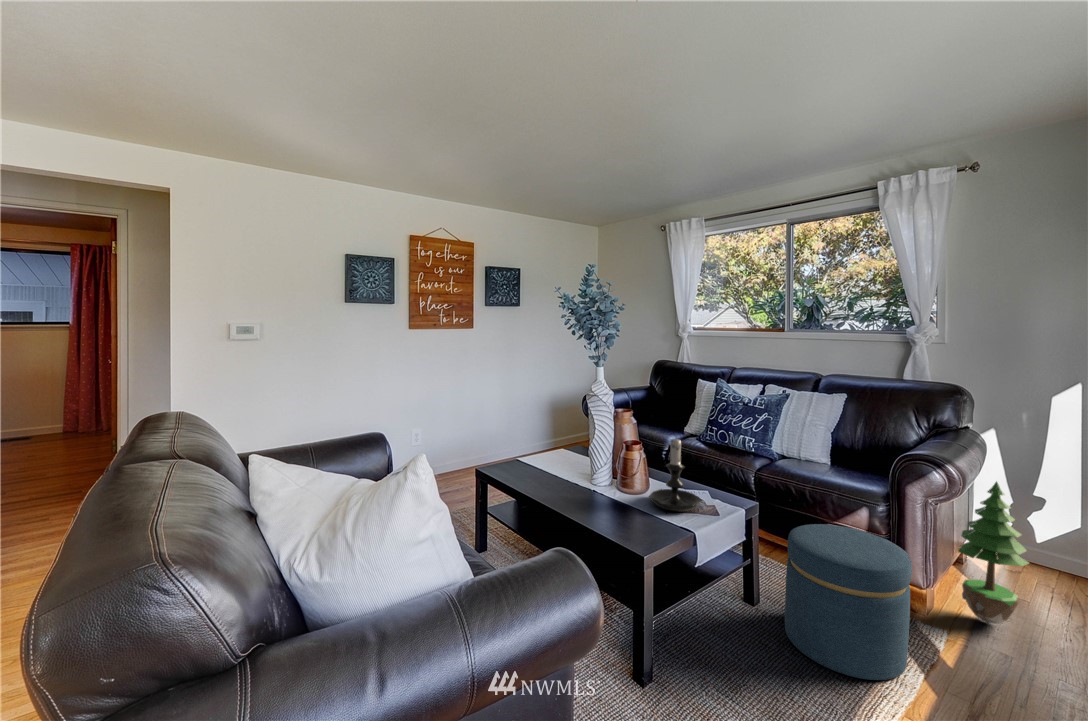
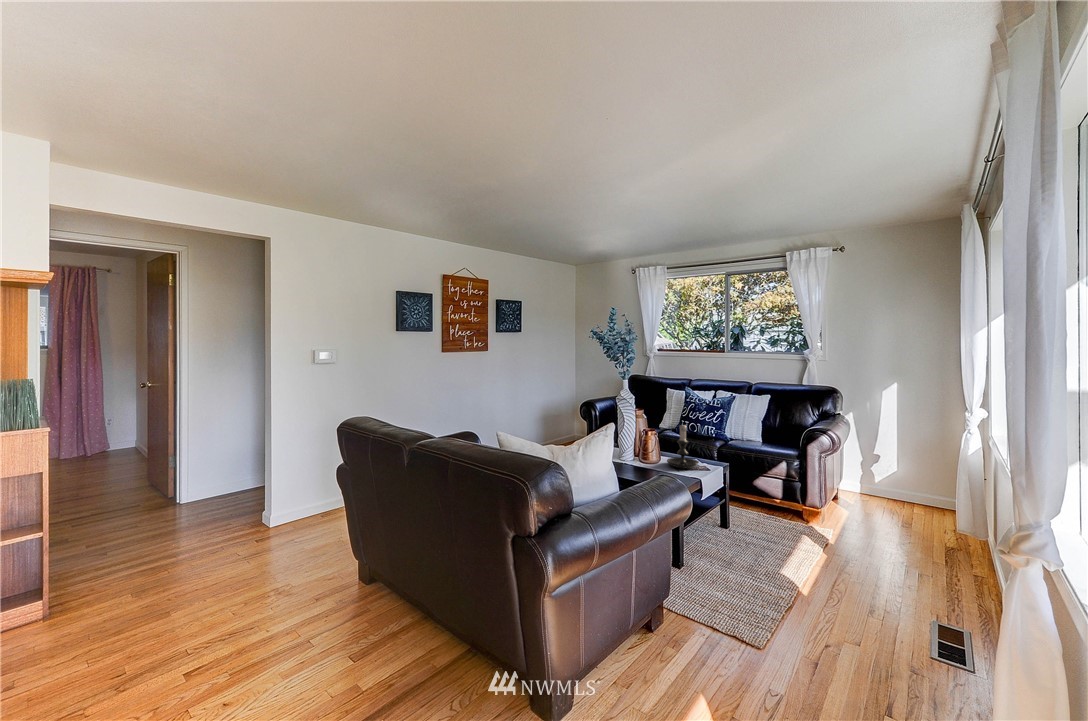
potted tree: present [958,481,1029,624] -> none [836,441,871,524]
ottoman: present [785,524,912,680] -> none [747,473,814,551]

